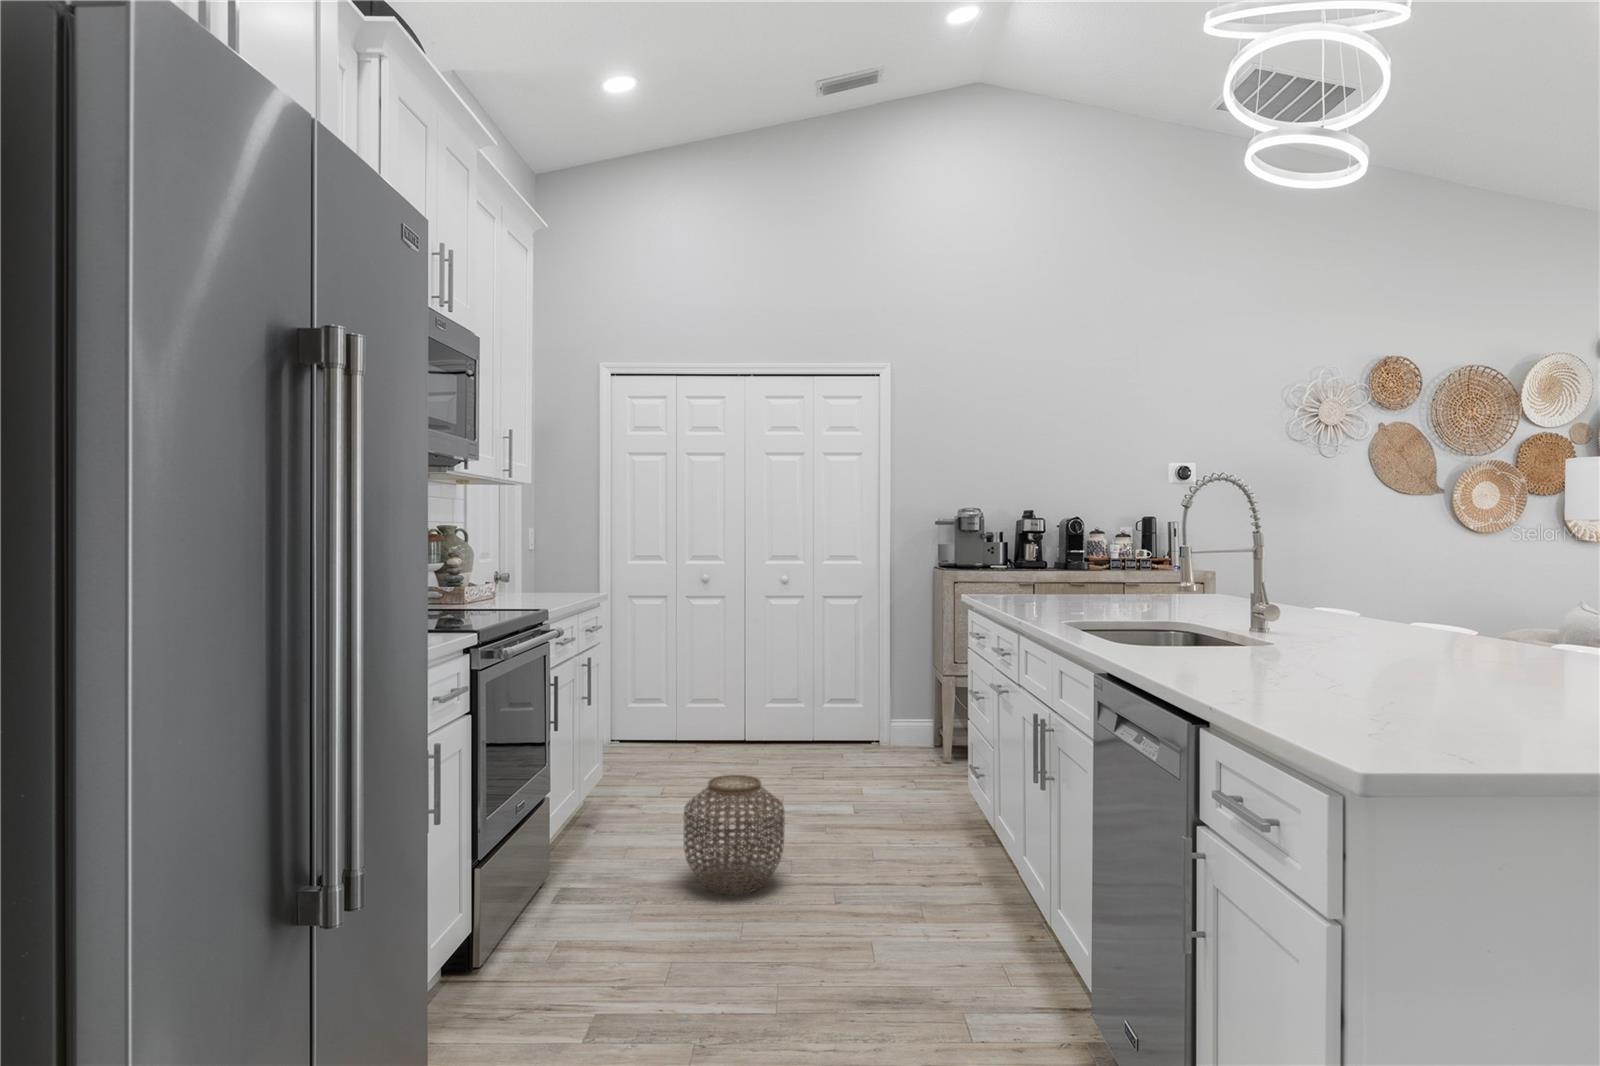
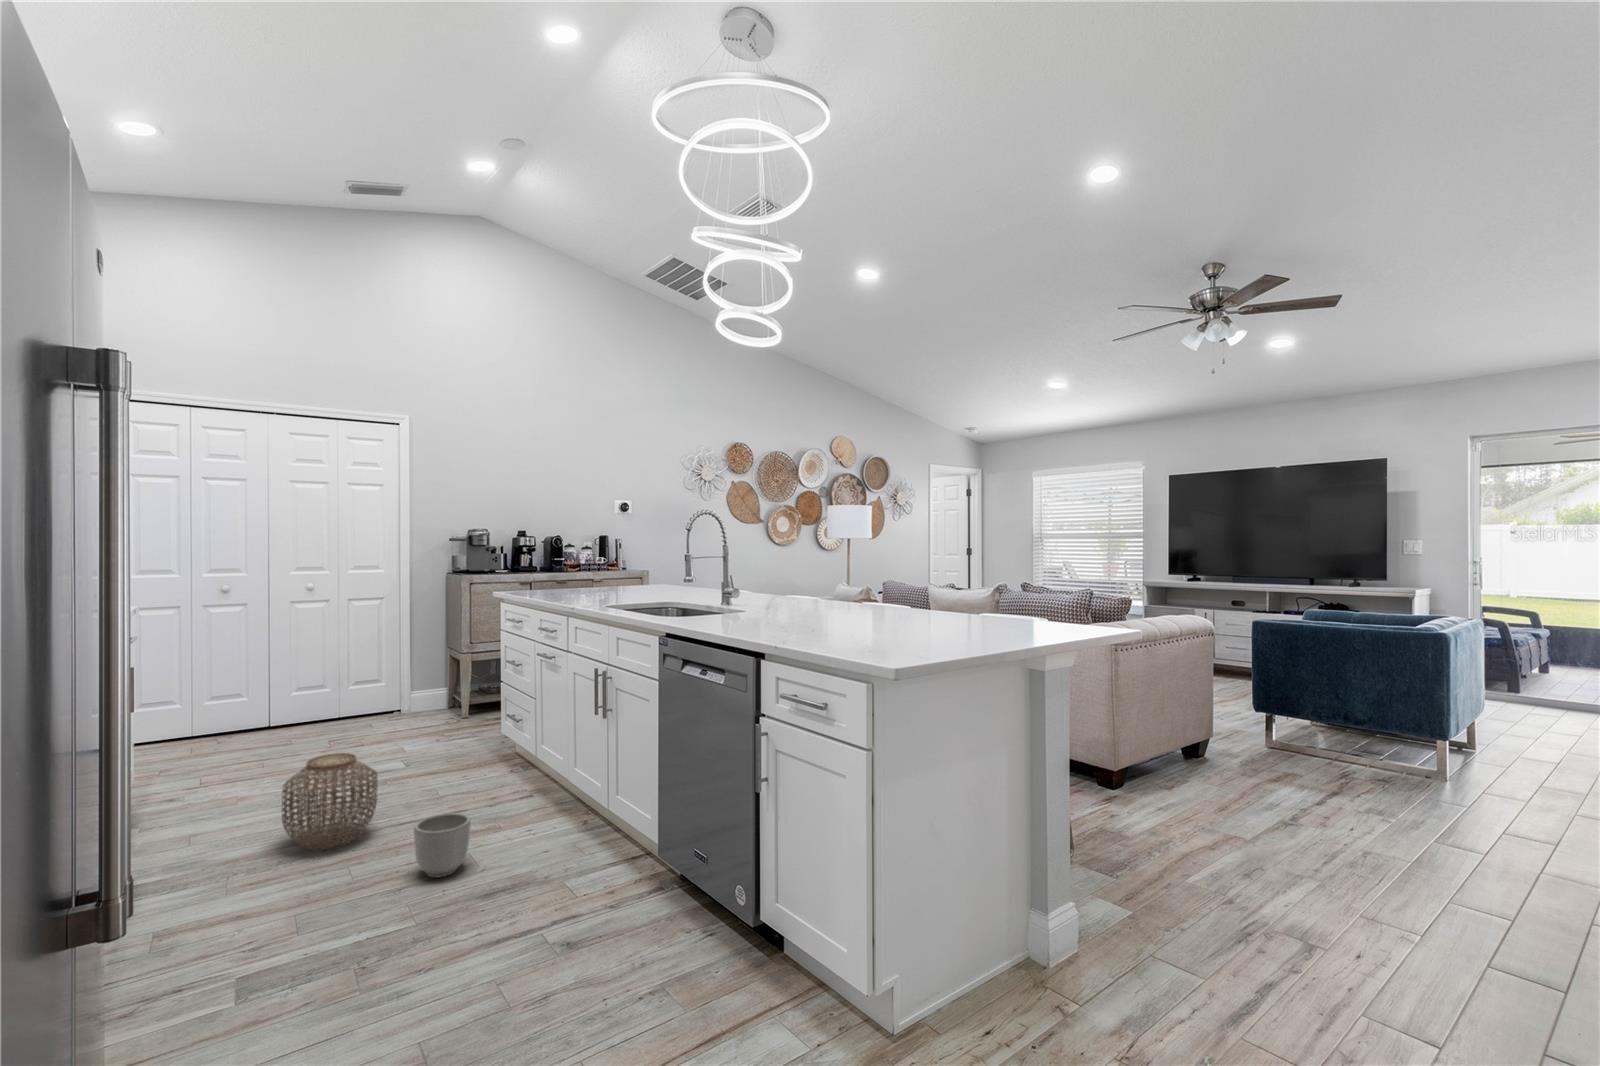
planter: none [792,880,864,970] -> present [414,813,471,878]

